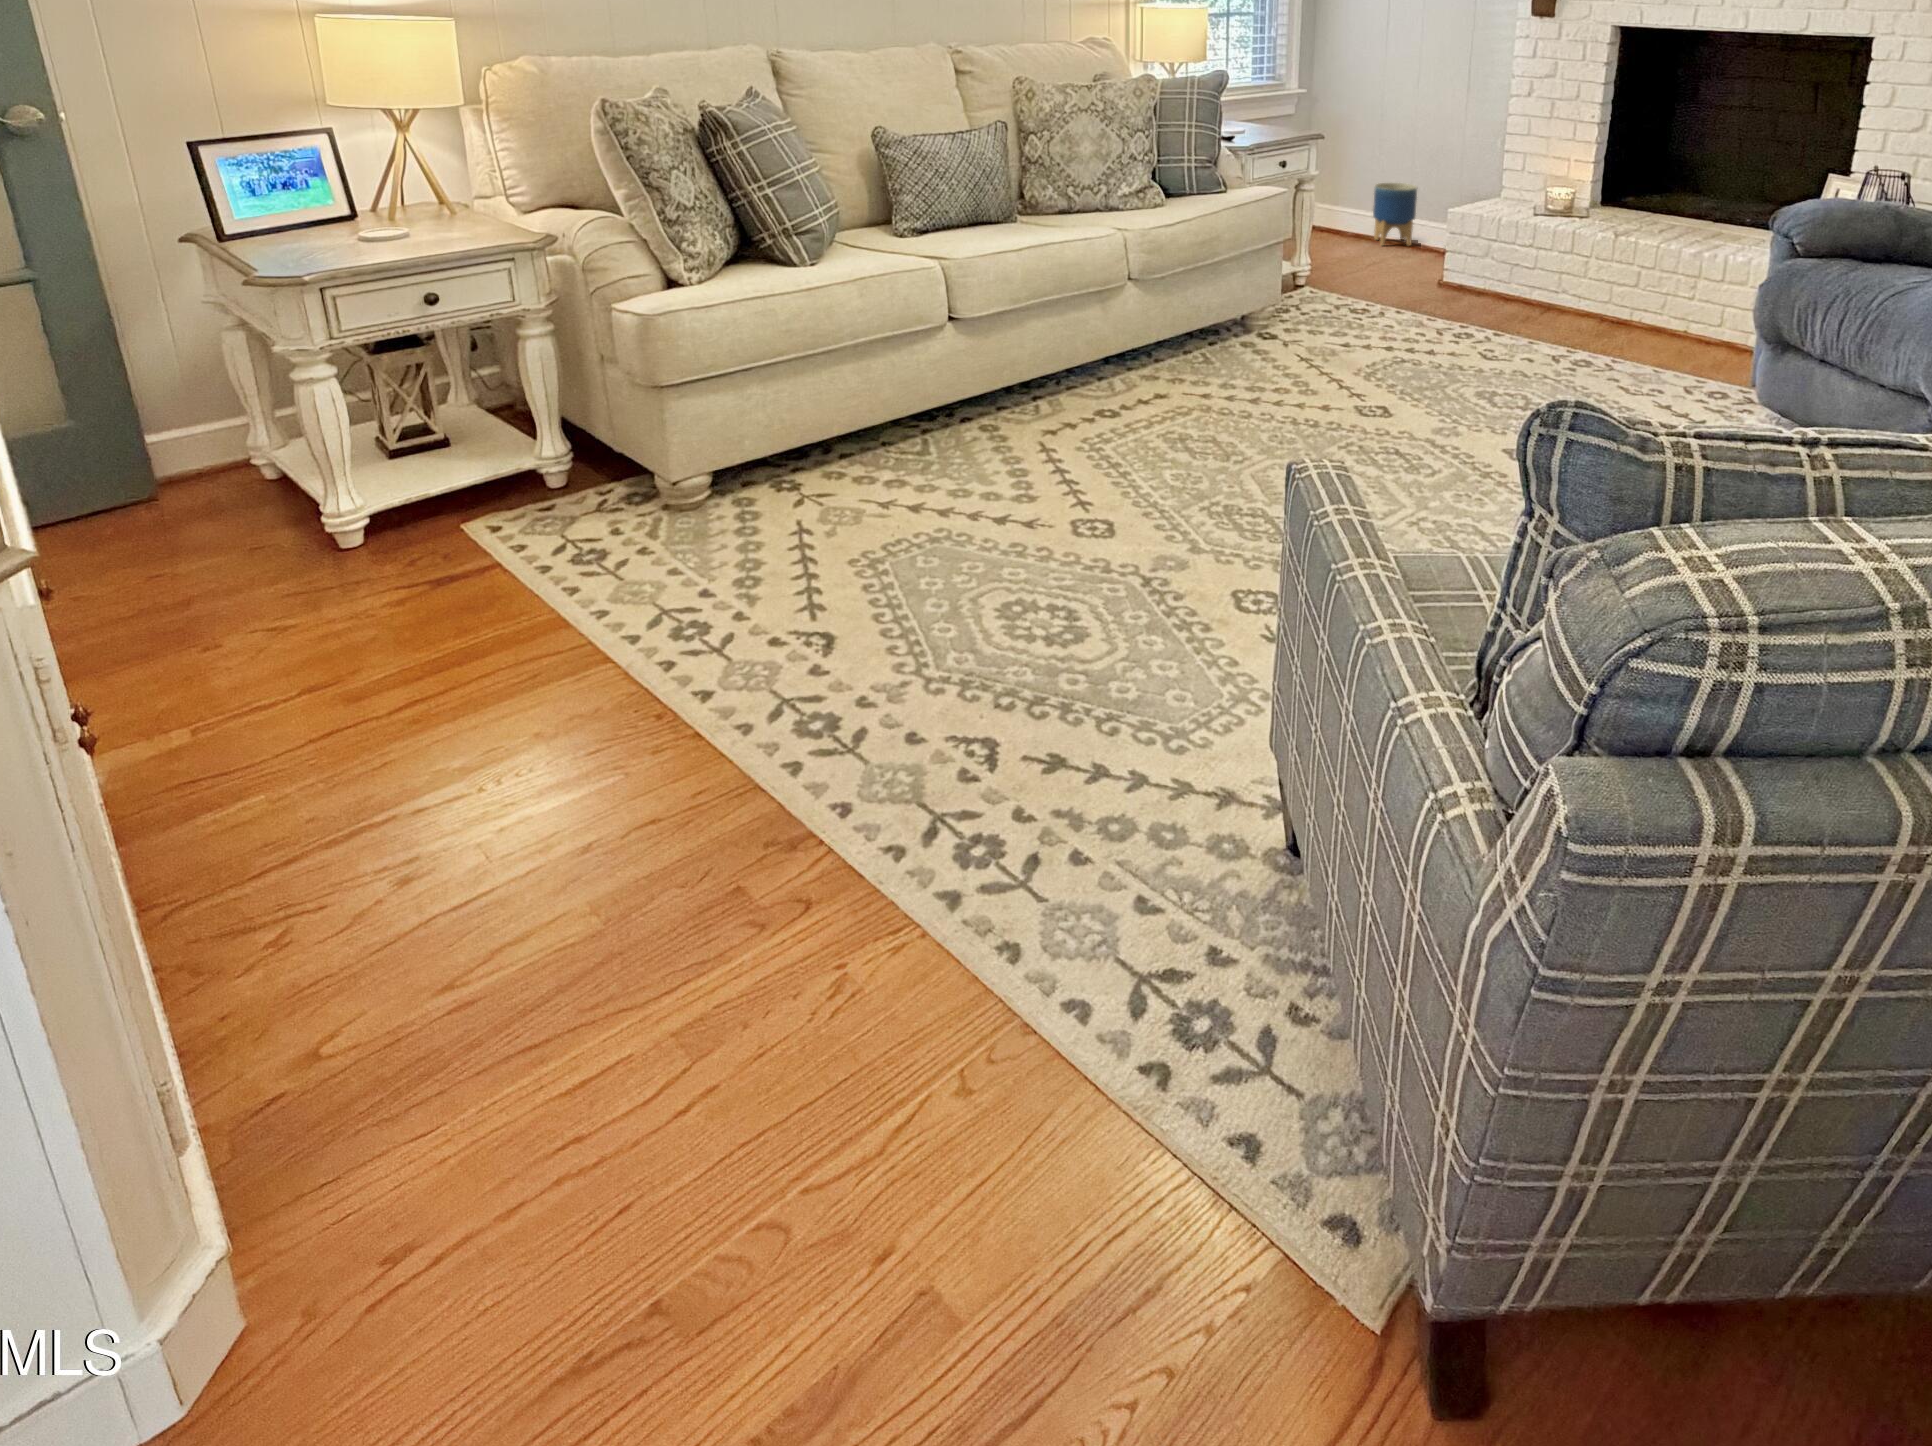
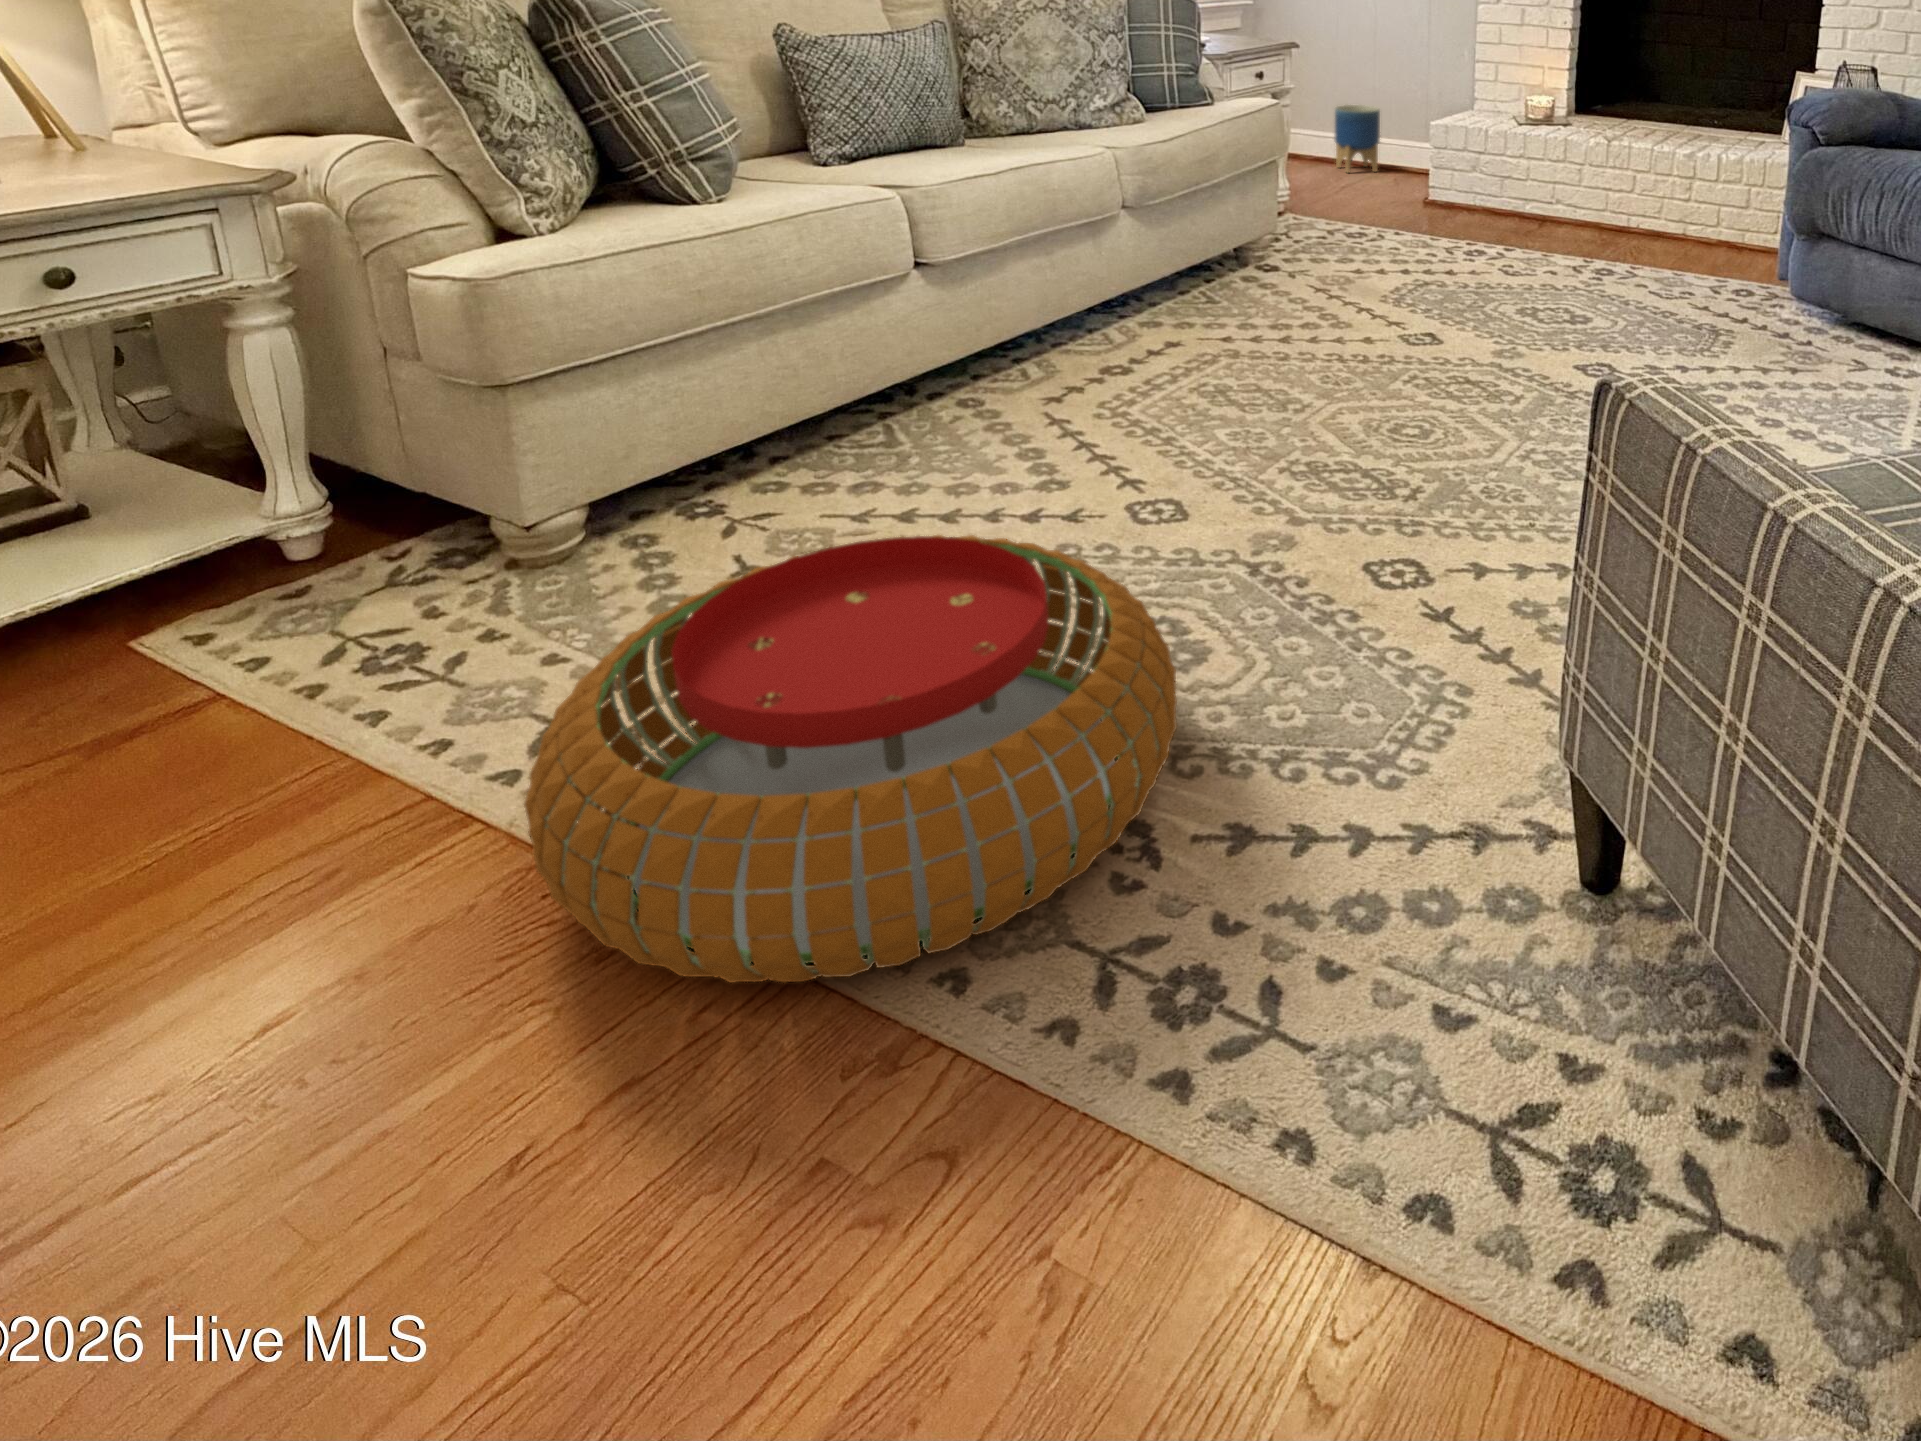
pouf: none [623,517,1038,795] -> present [524,535,1177,983]

